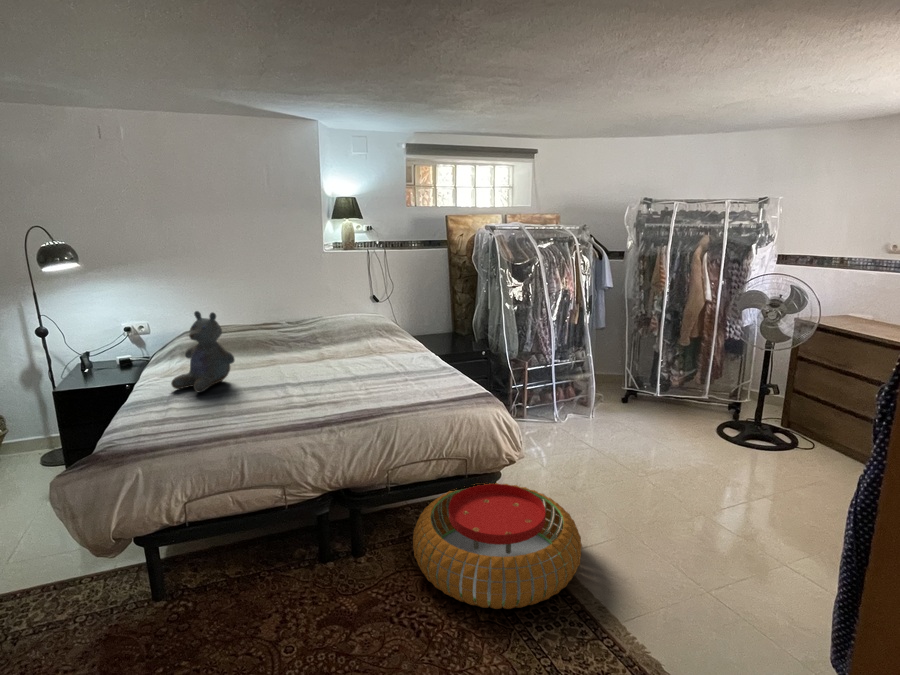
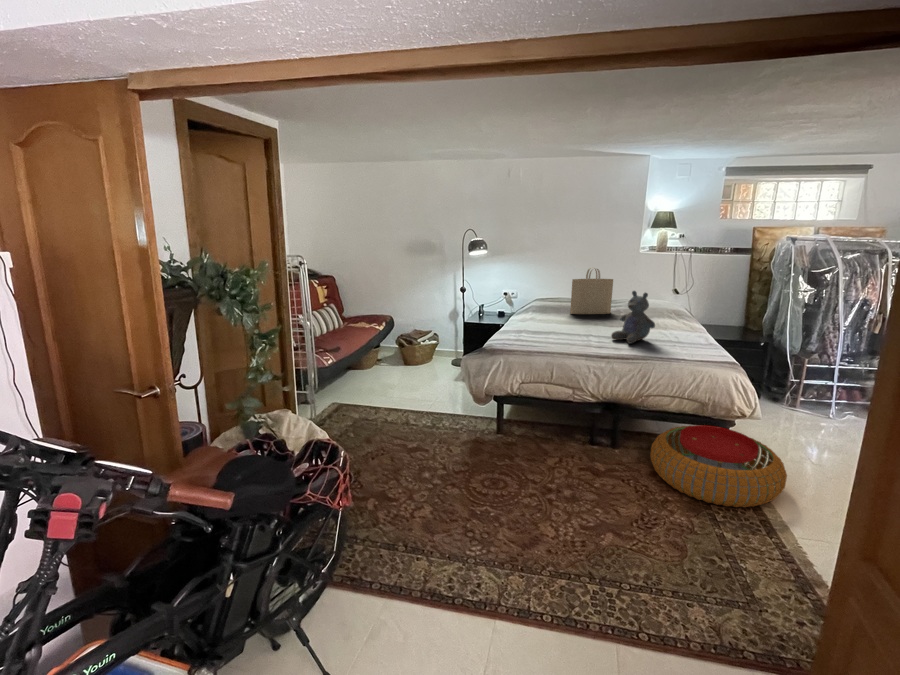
tote bag: none [240,278,303,351] -> present [570,267,613,314]
stuffed bear: present [171,311,235,392] -> present [611,291,655,344]

